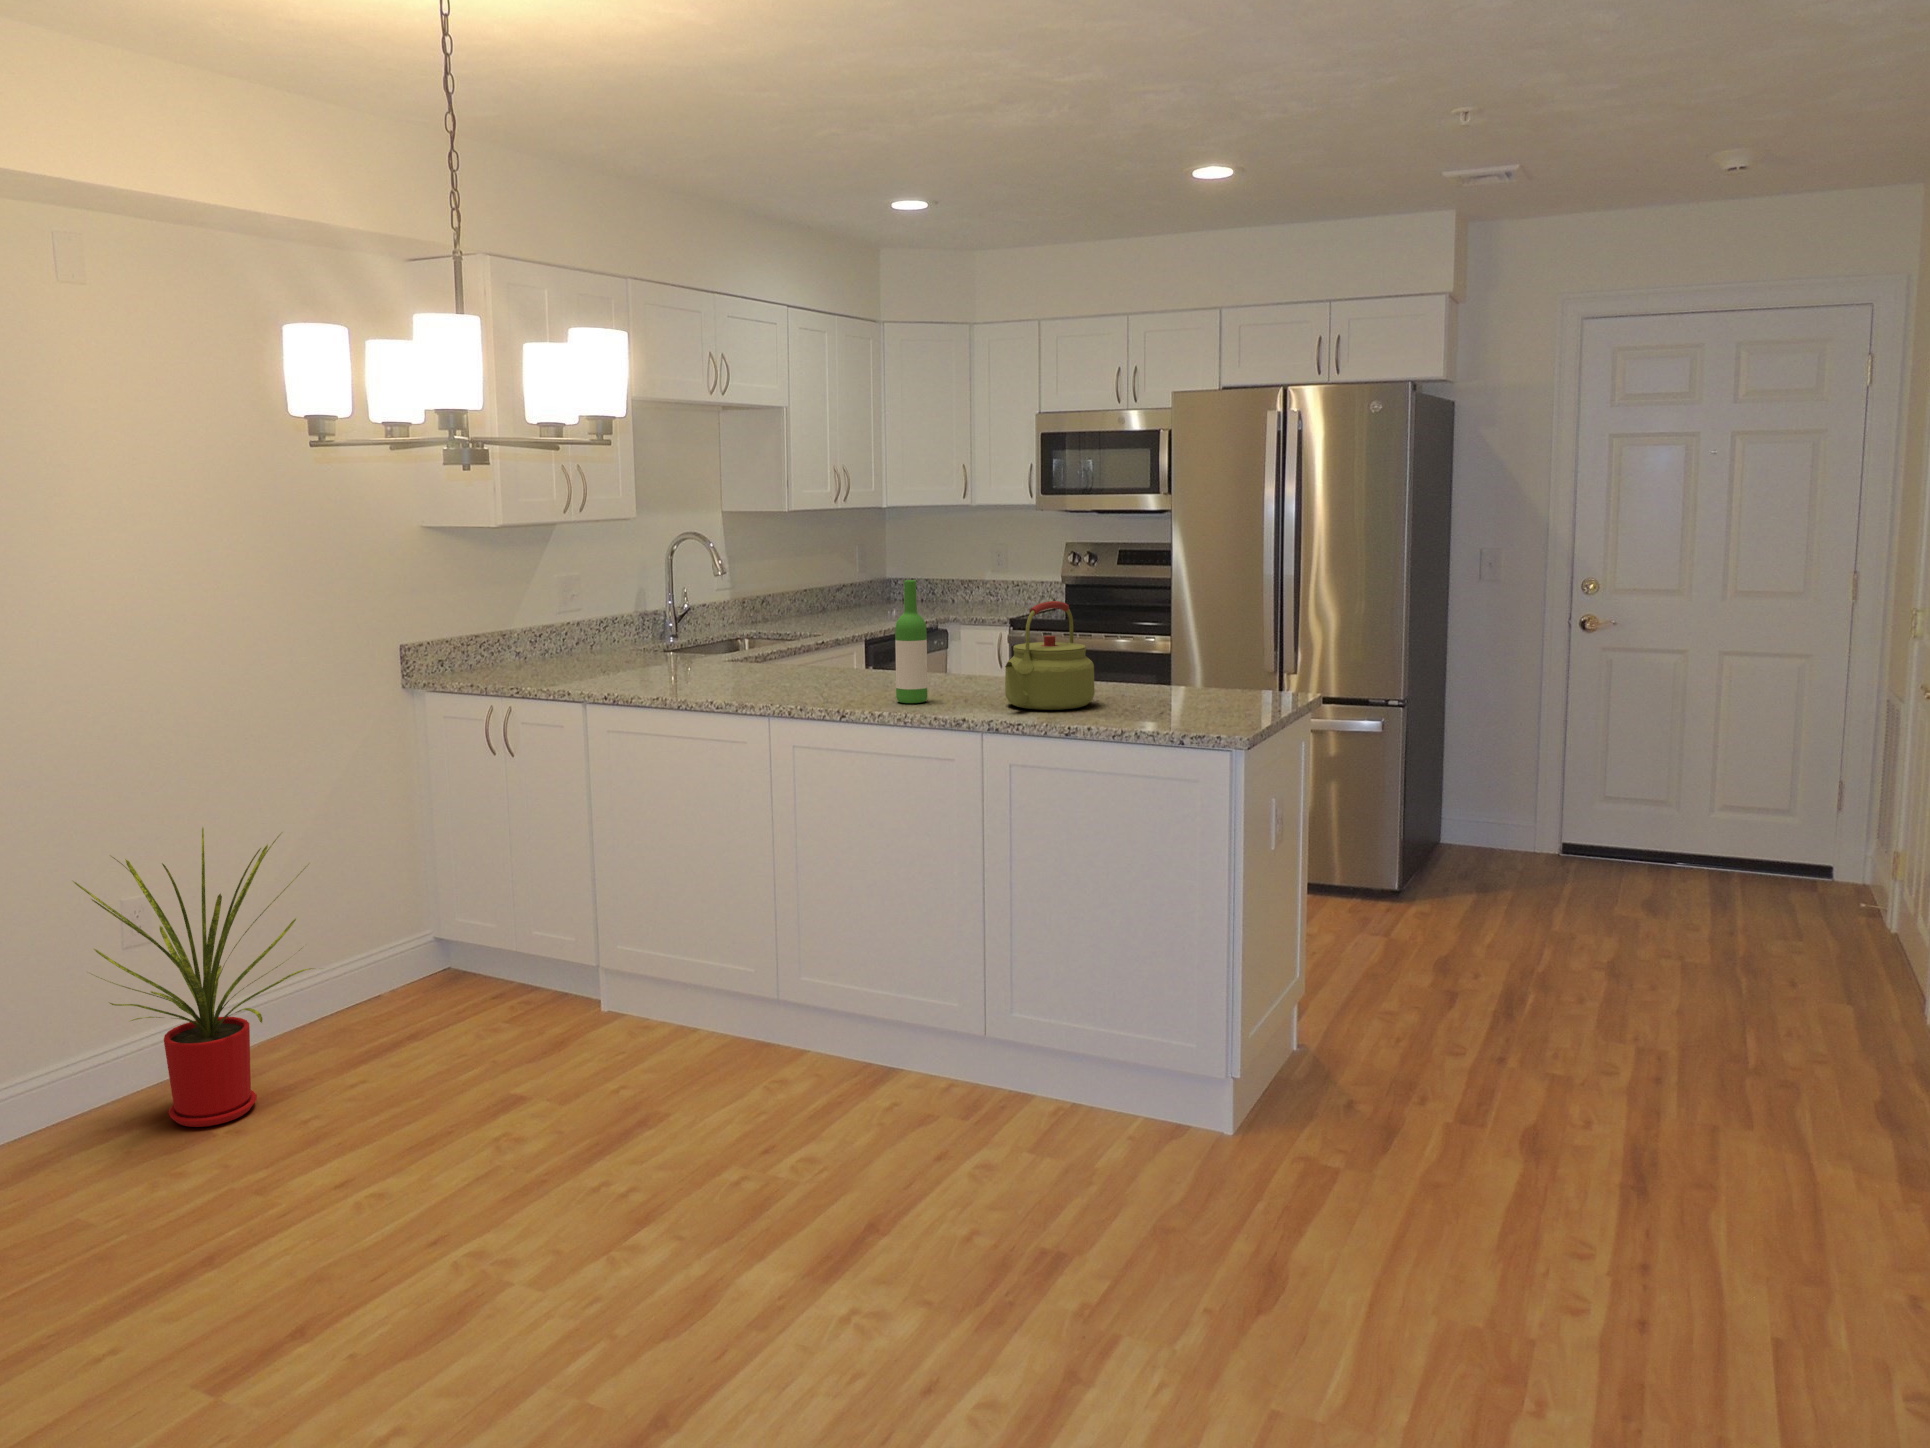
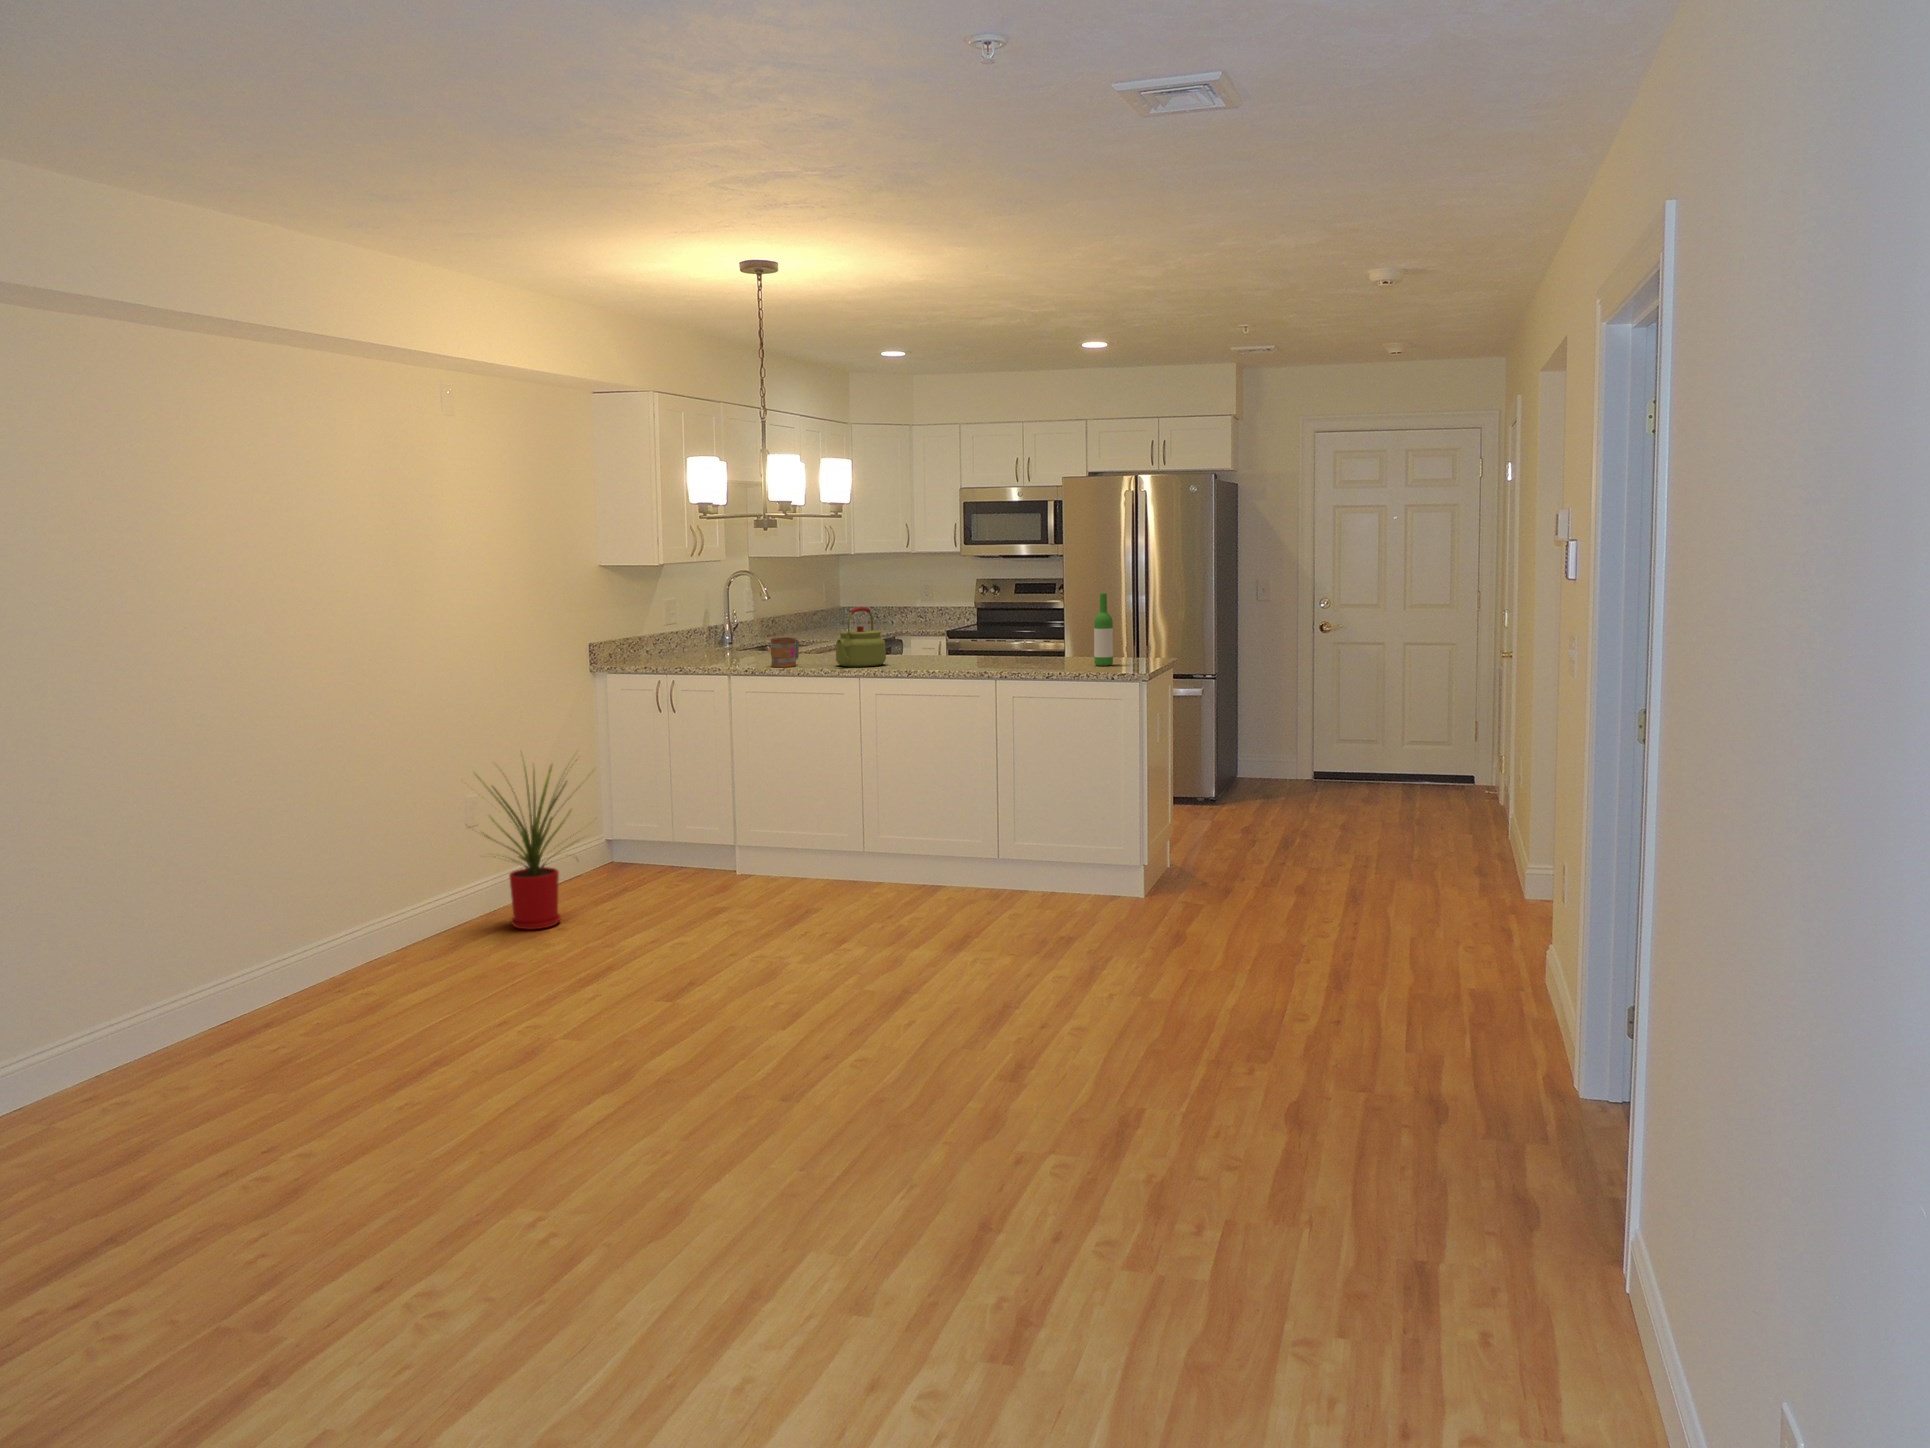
wine bottle: present [895,580,927,703] -> present [1094,593,1113,666]
kettle: present [1005,601,1095,710] -> present [836,607,886,667]
mug: none [645,643,697,692] -> present [771,637,799,667]

